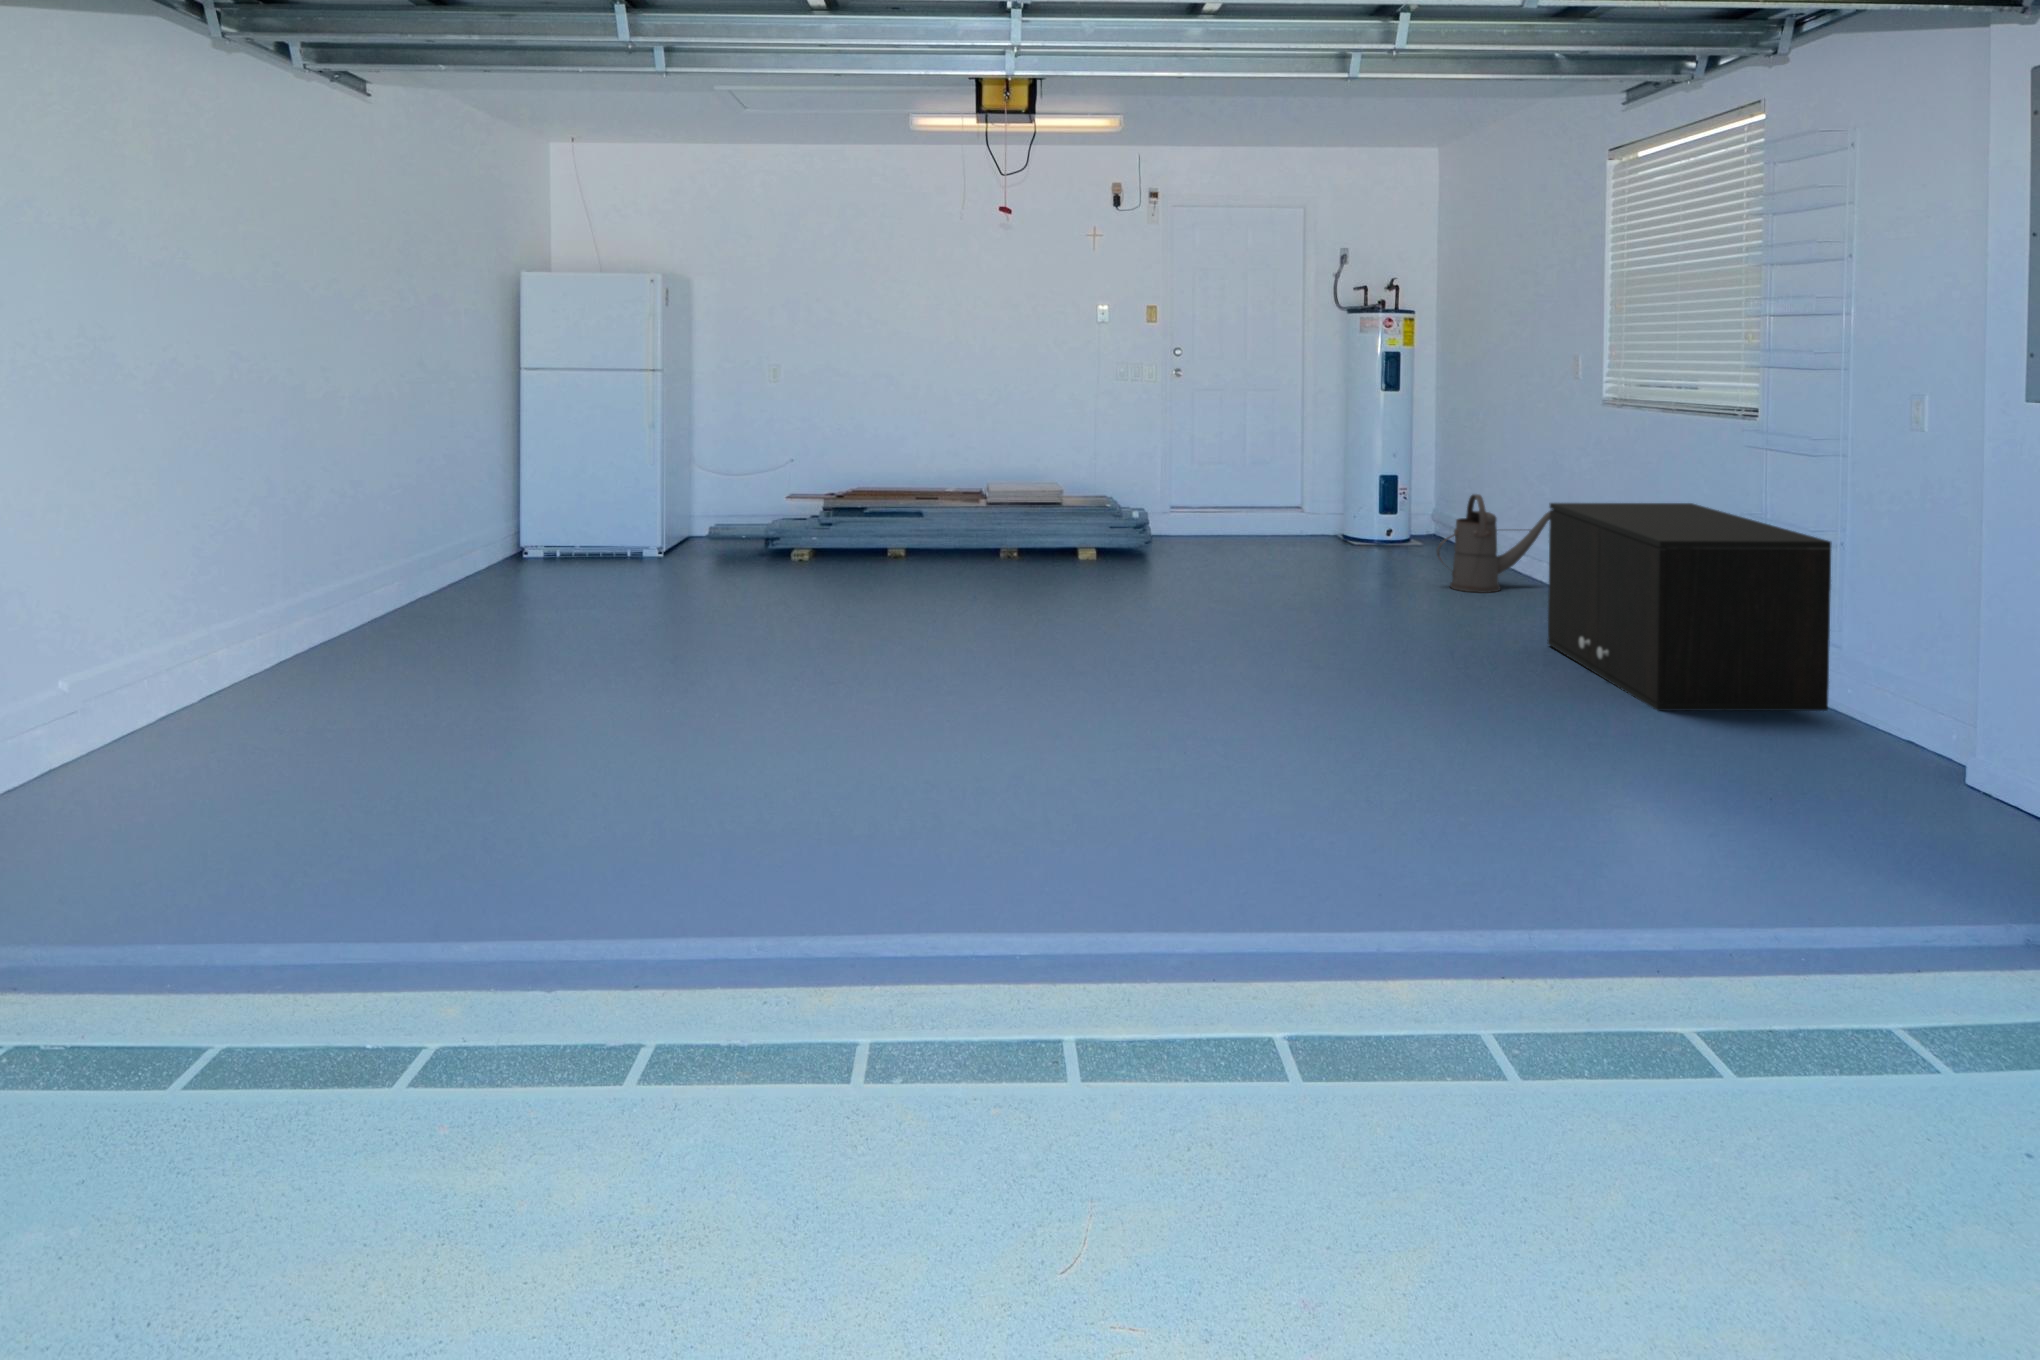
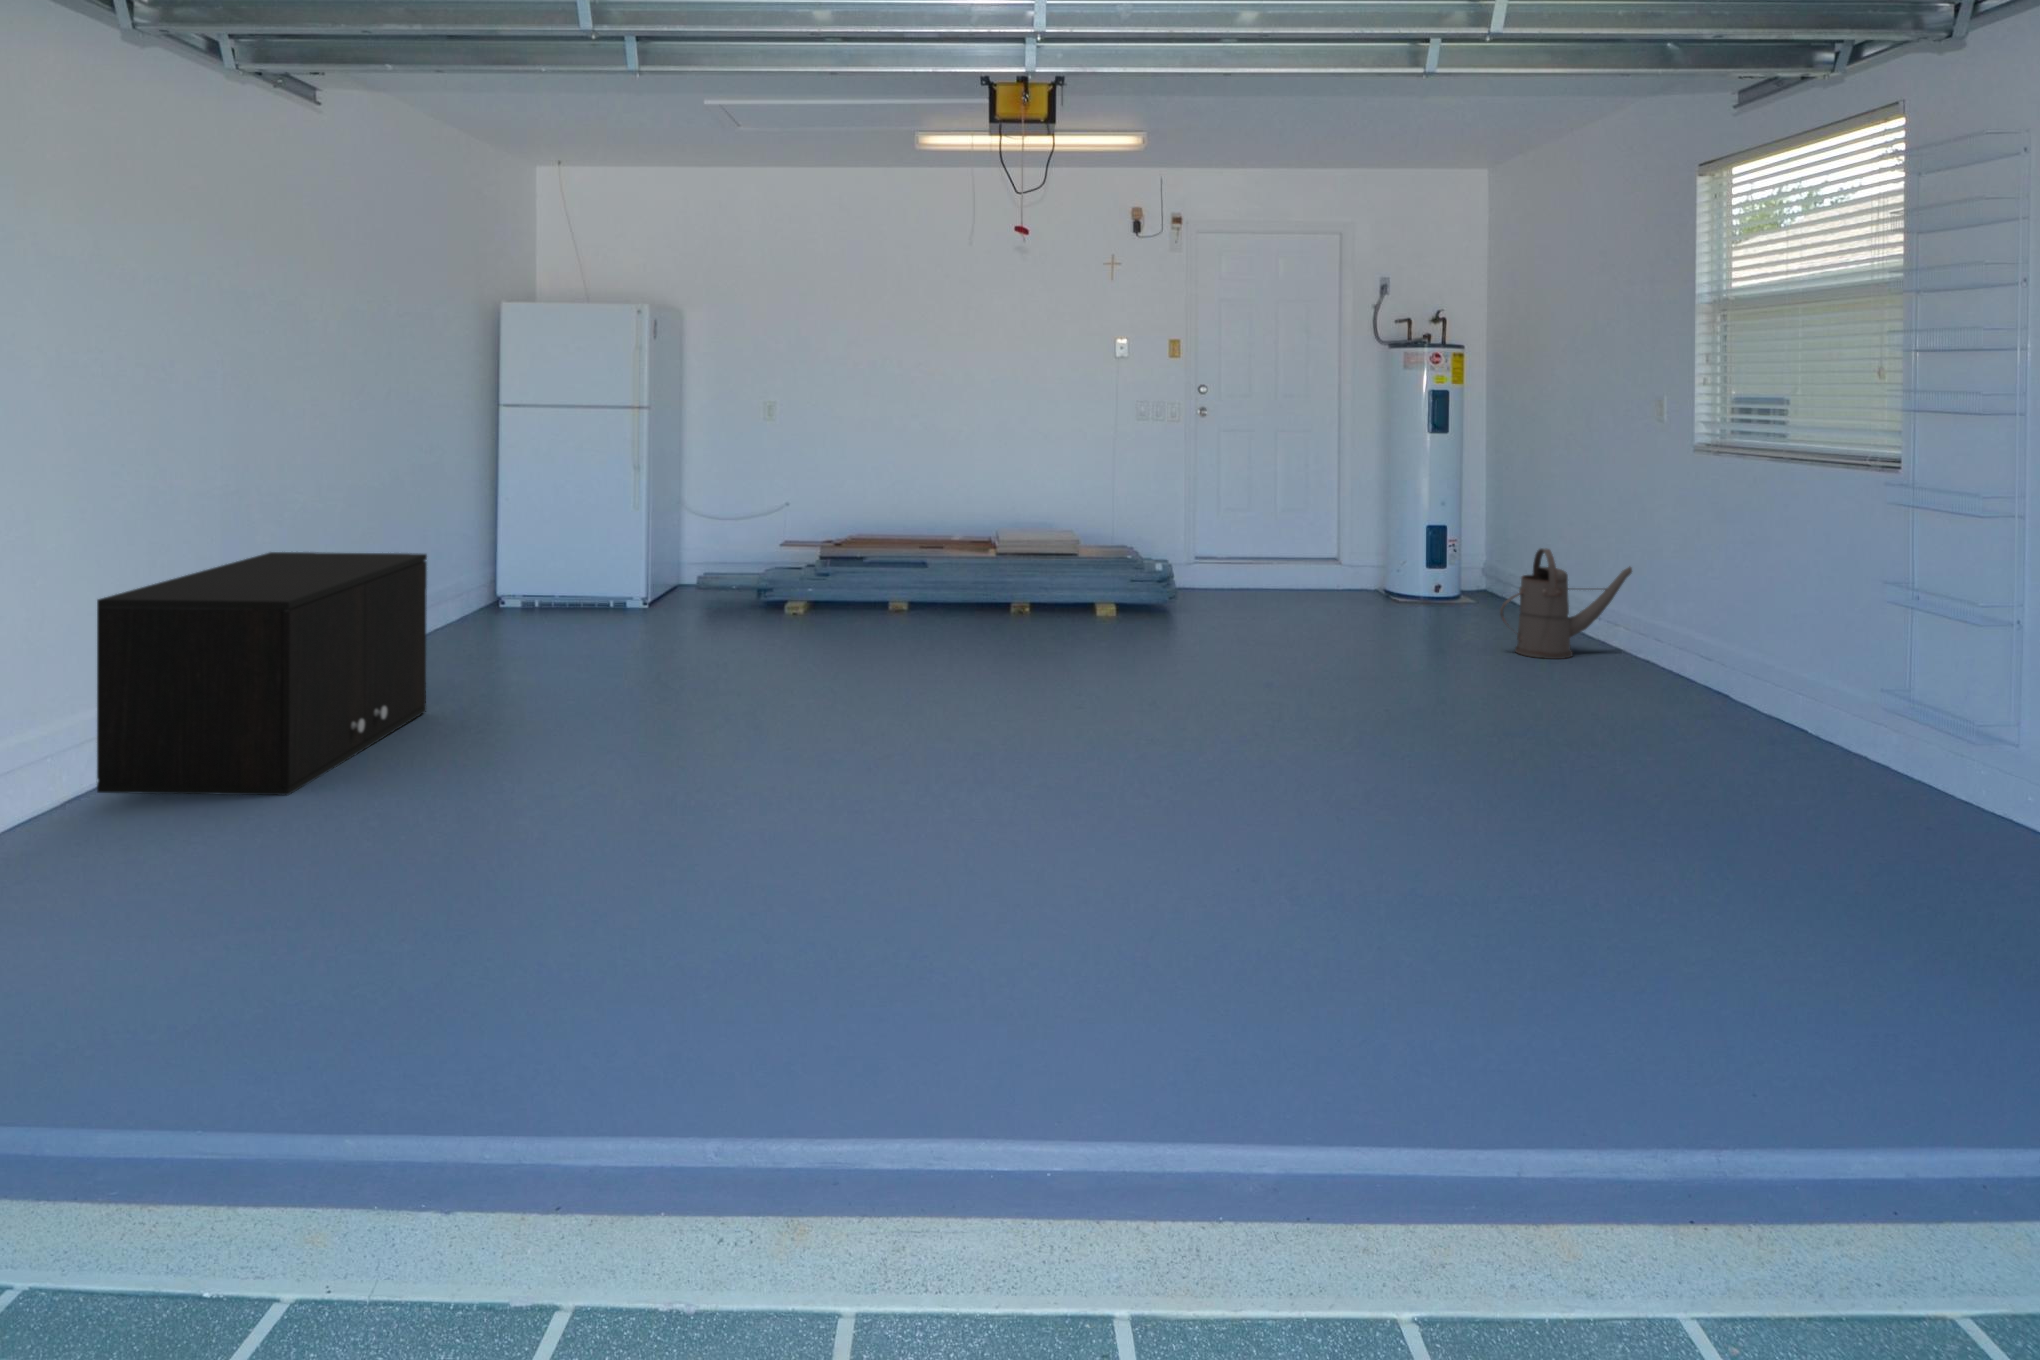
storage cabinet: present [1548,503,1832,711] -> present [97,552,427,795]

